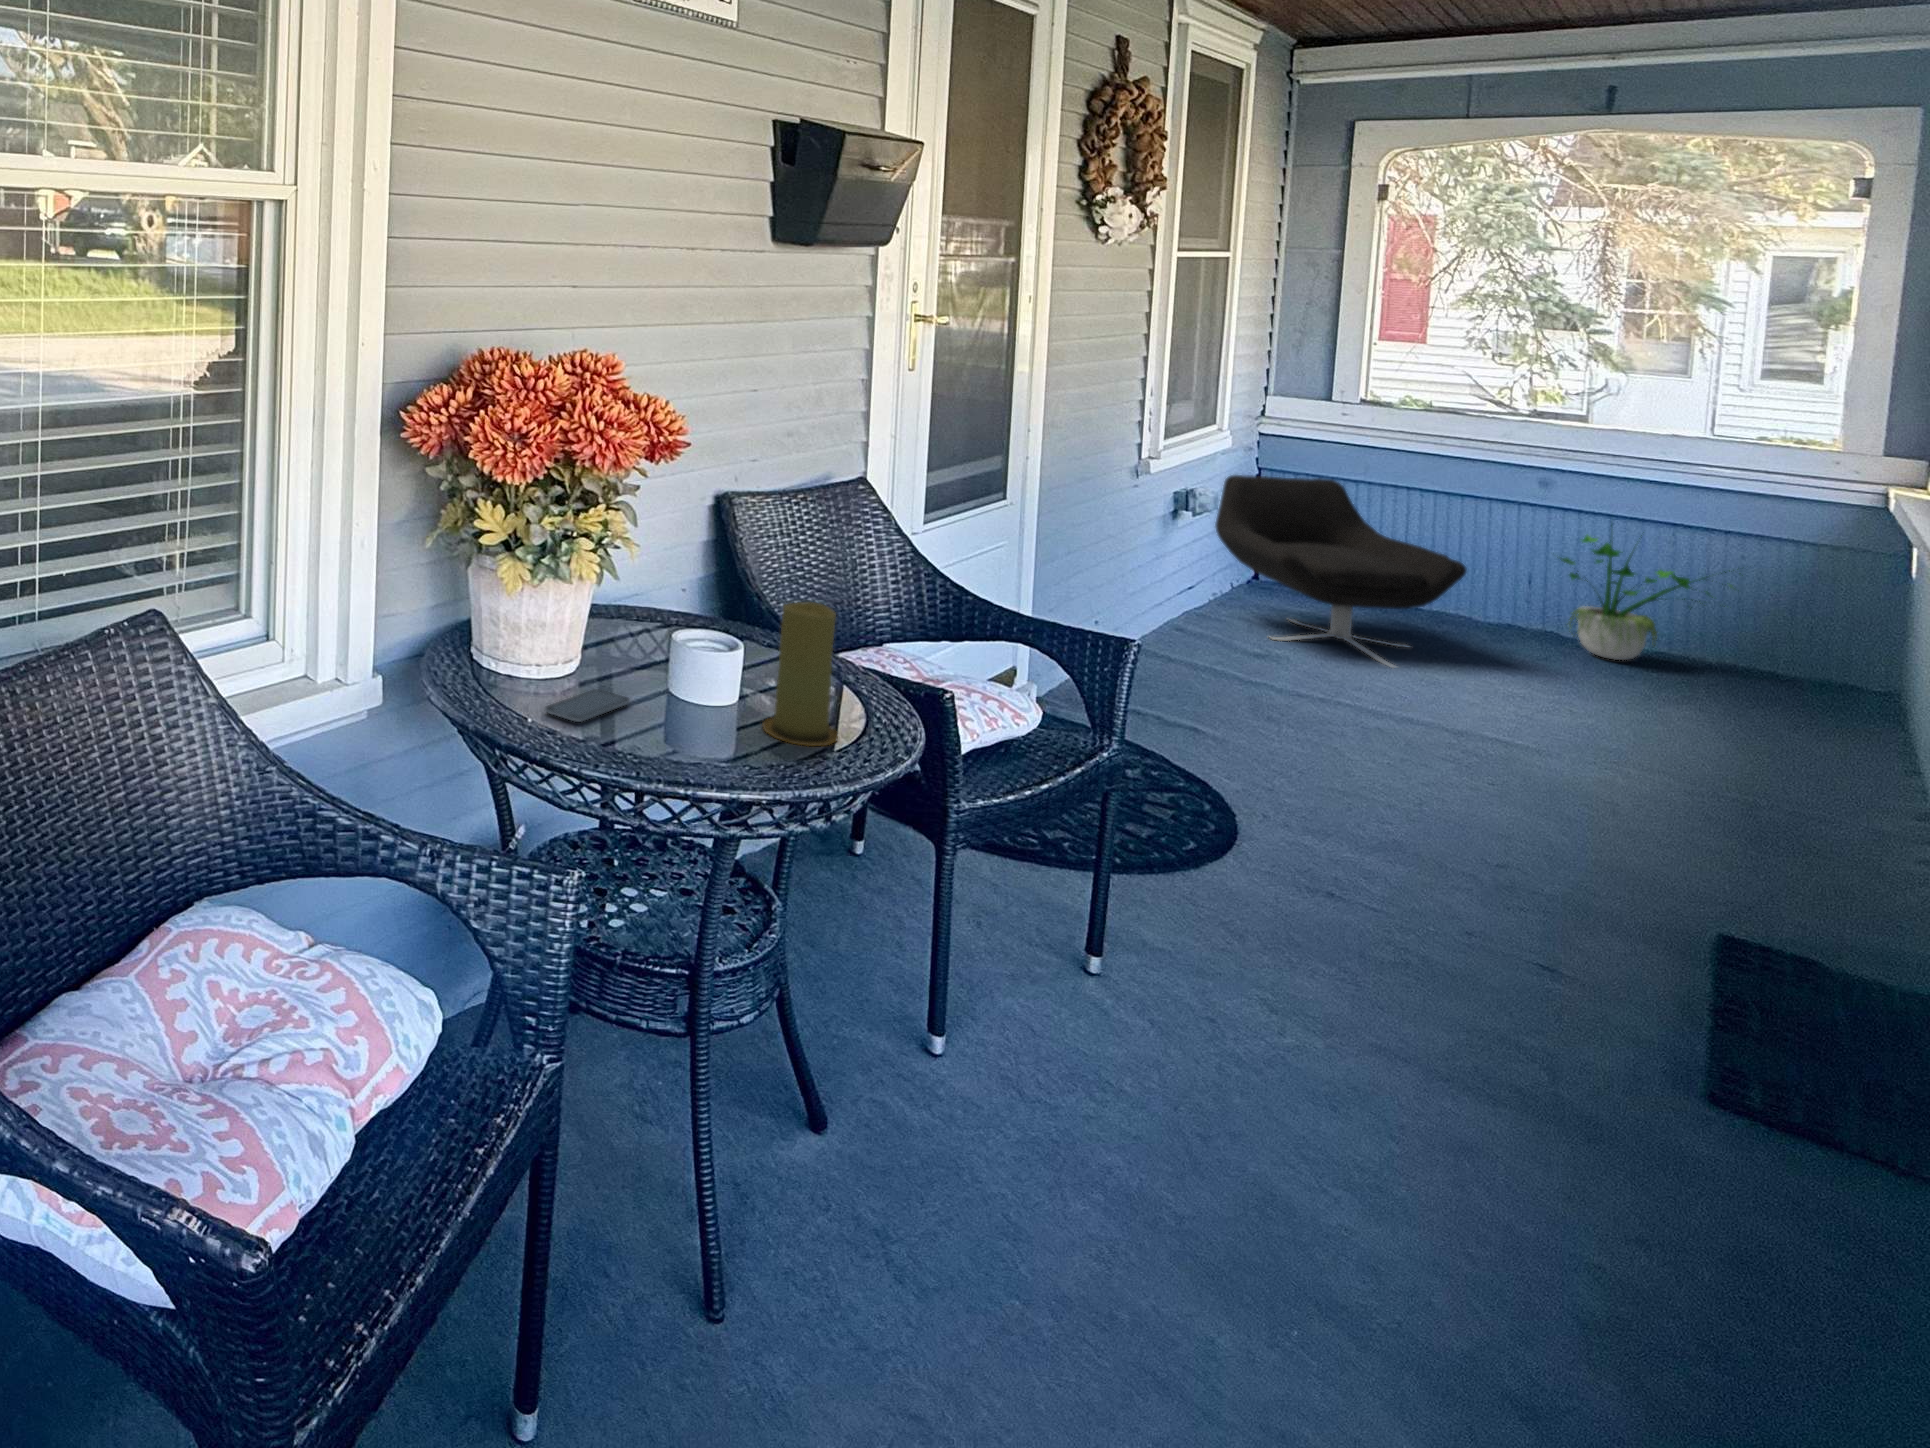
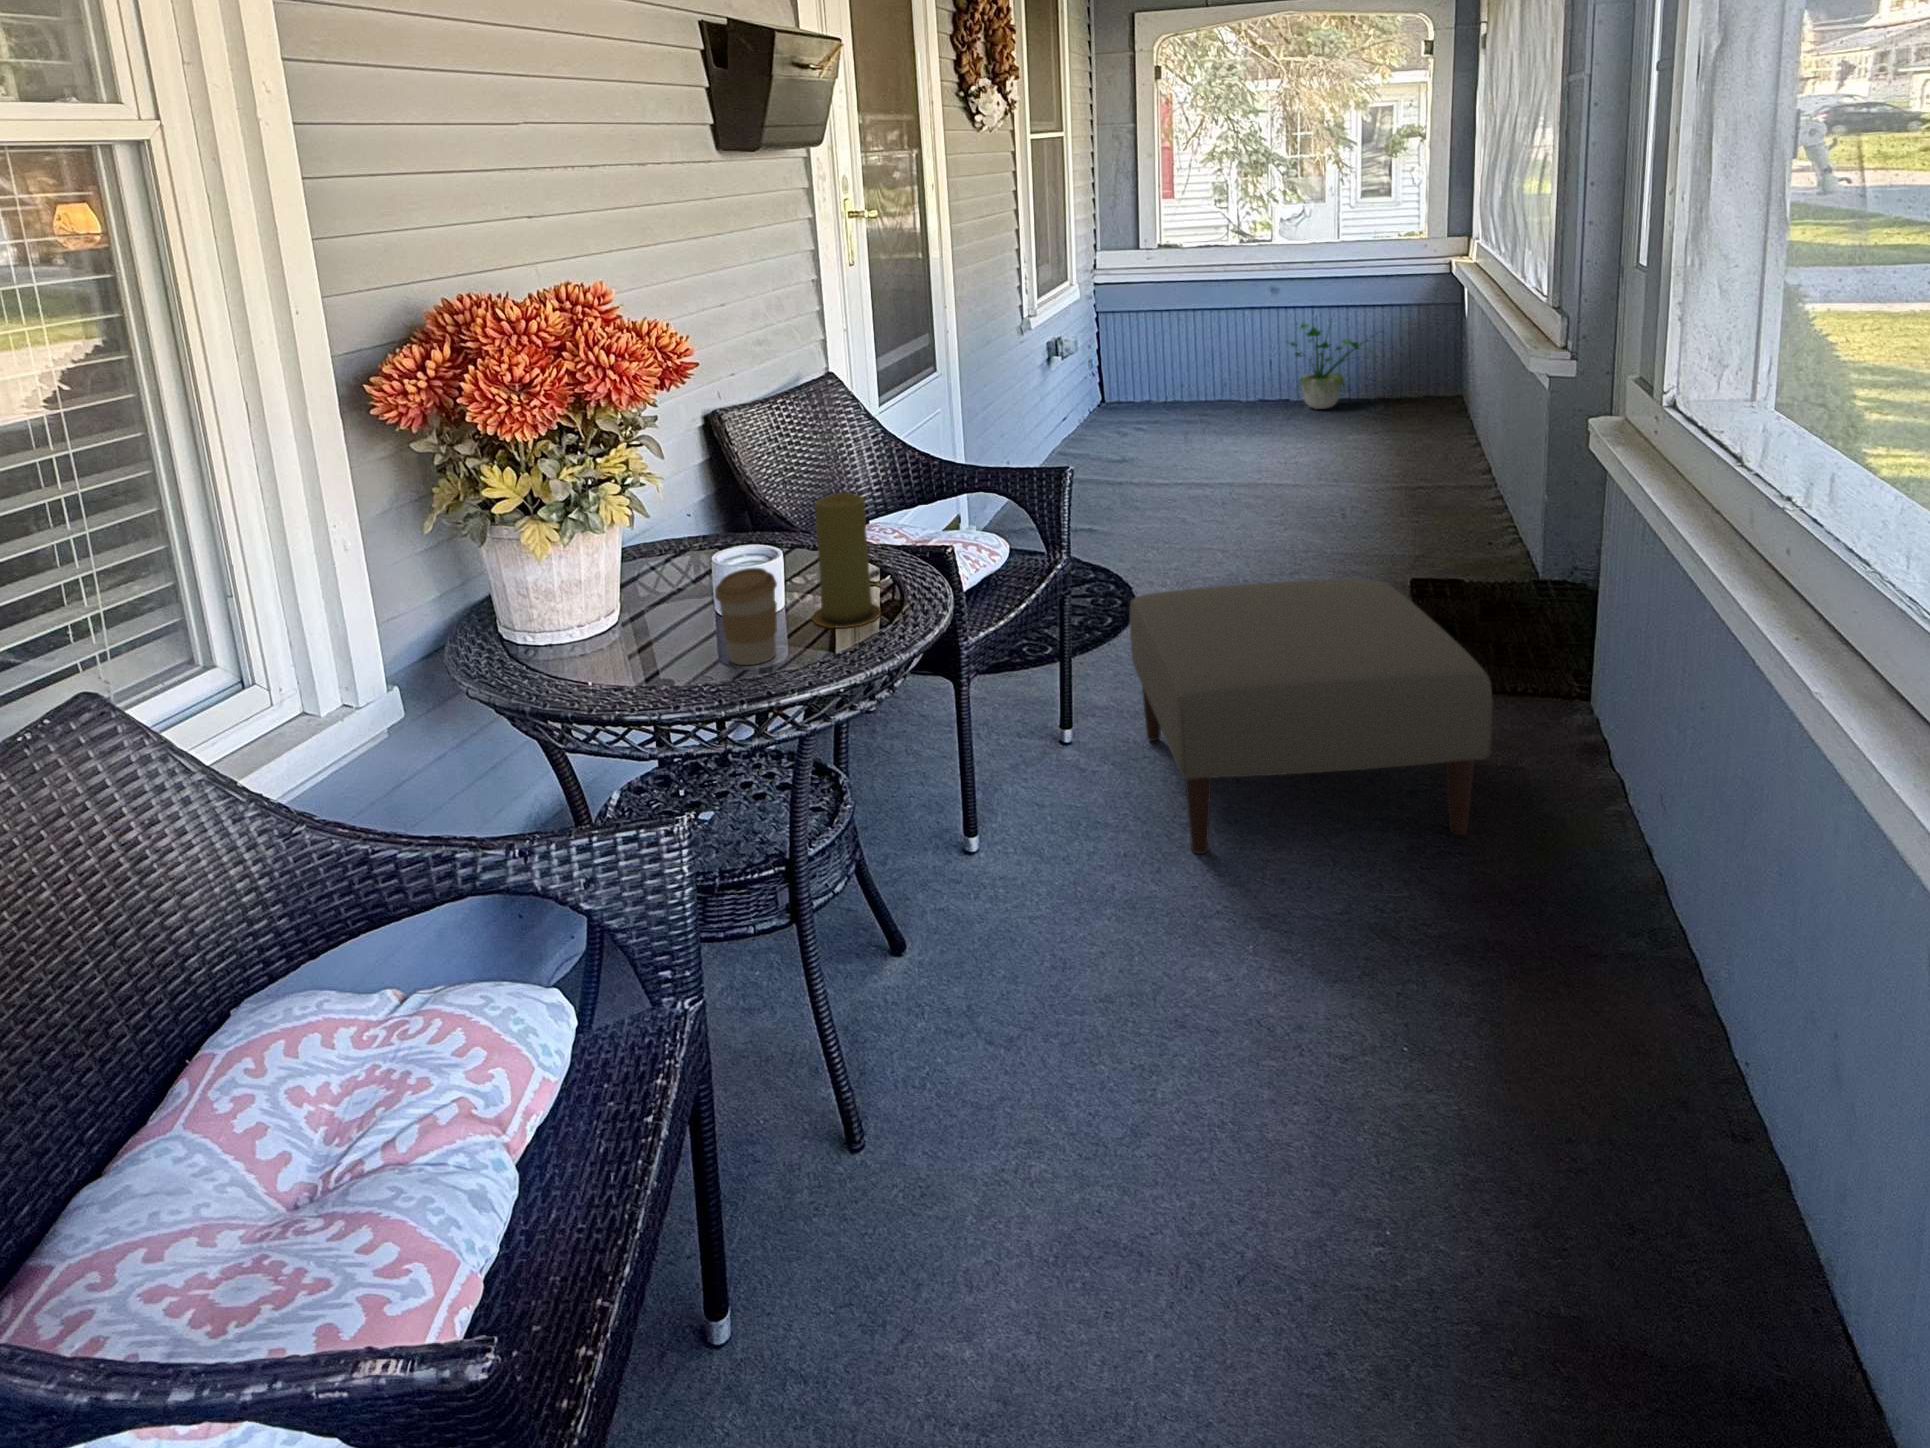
lounge chair: present [1215,475,1467,667] -> none [1077,311,1240,448]
coffee cup: none [662,654,725,753] -> present [715,568,777,665]
smartphone: present [545,689,630,722] -> none [597,630,682,669]
ottoman: none [1193,823,1777,1333] -> present [1130,579,1493,854]

